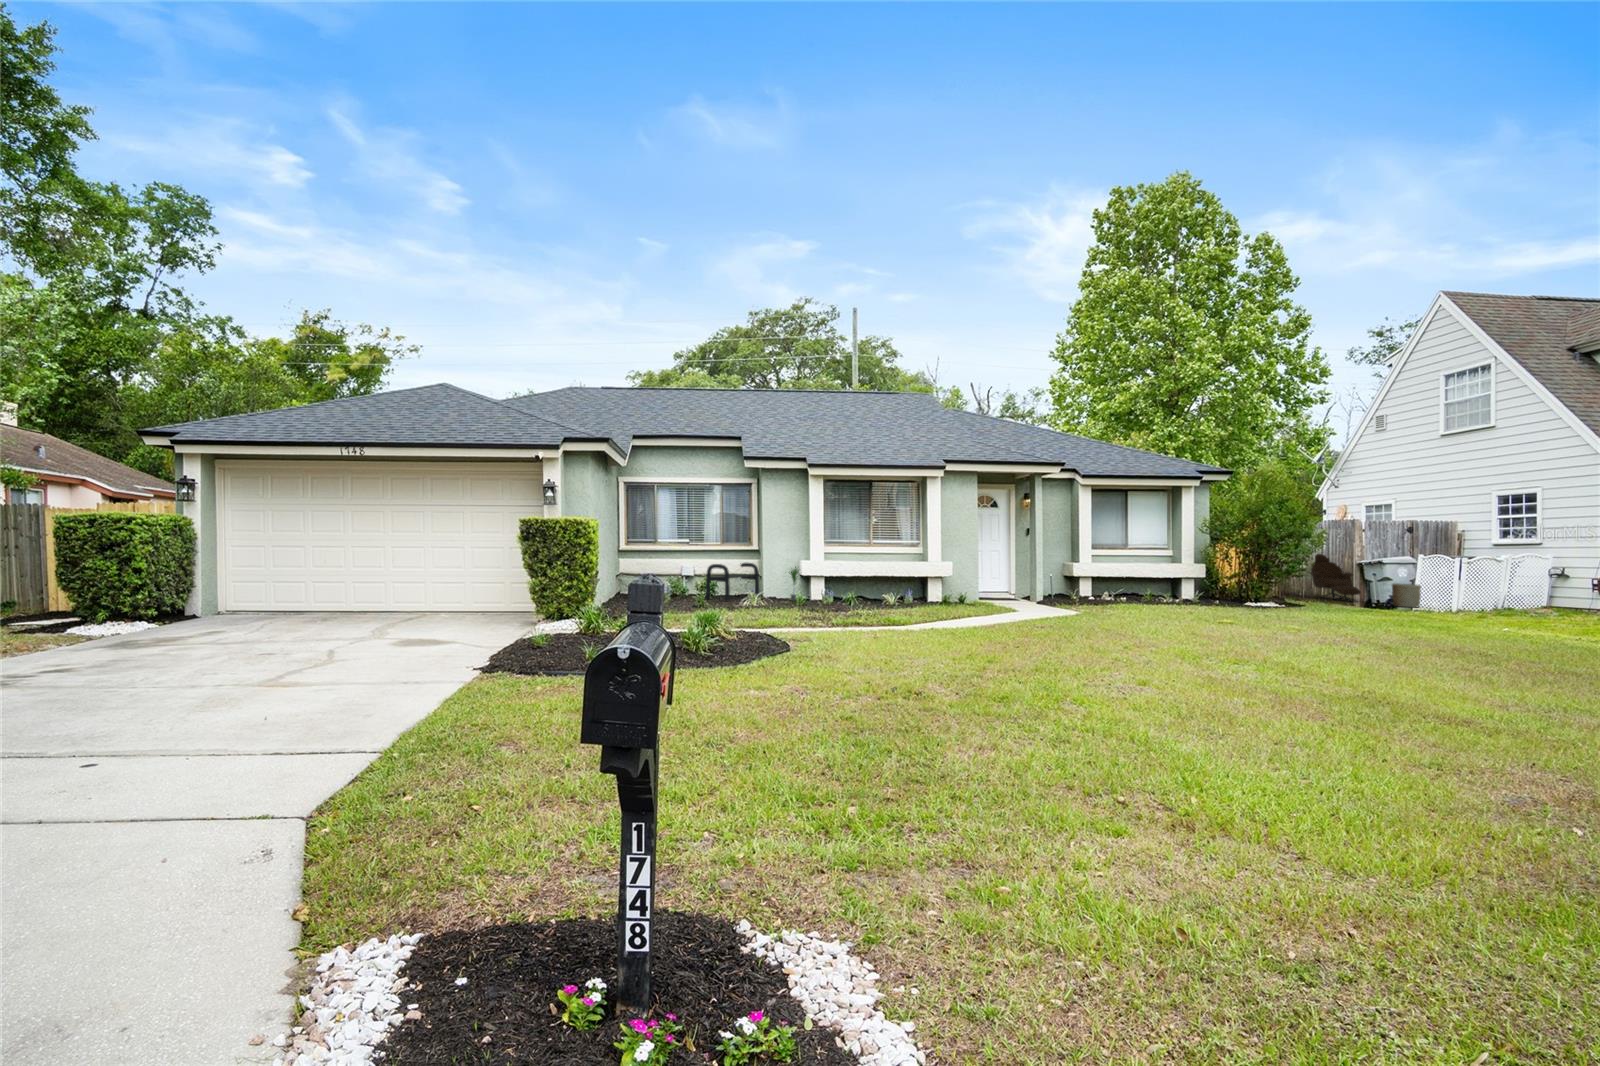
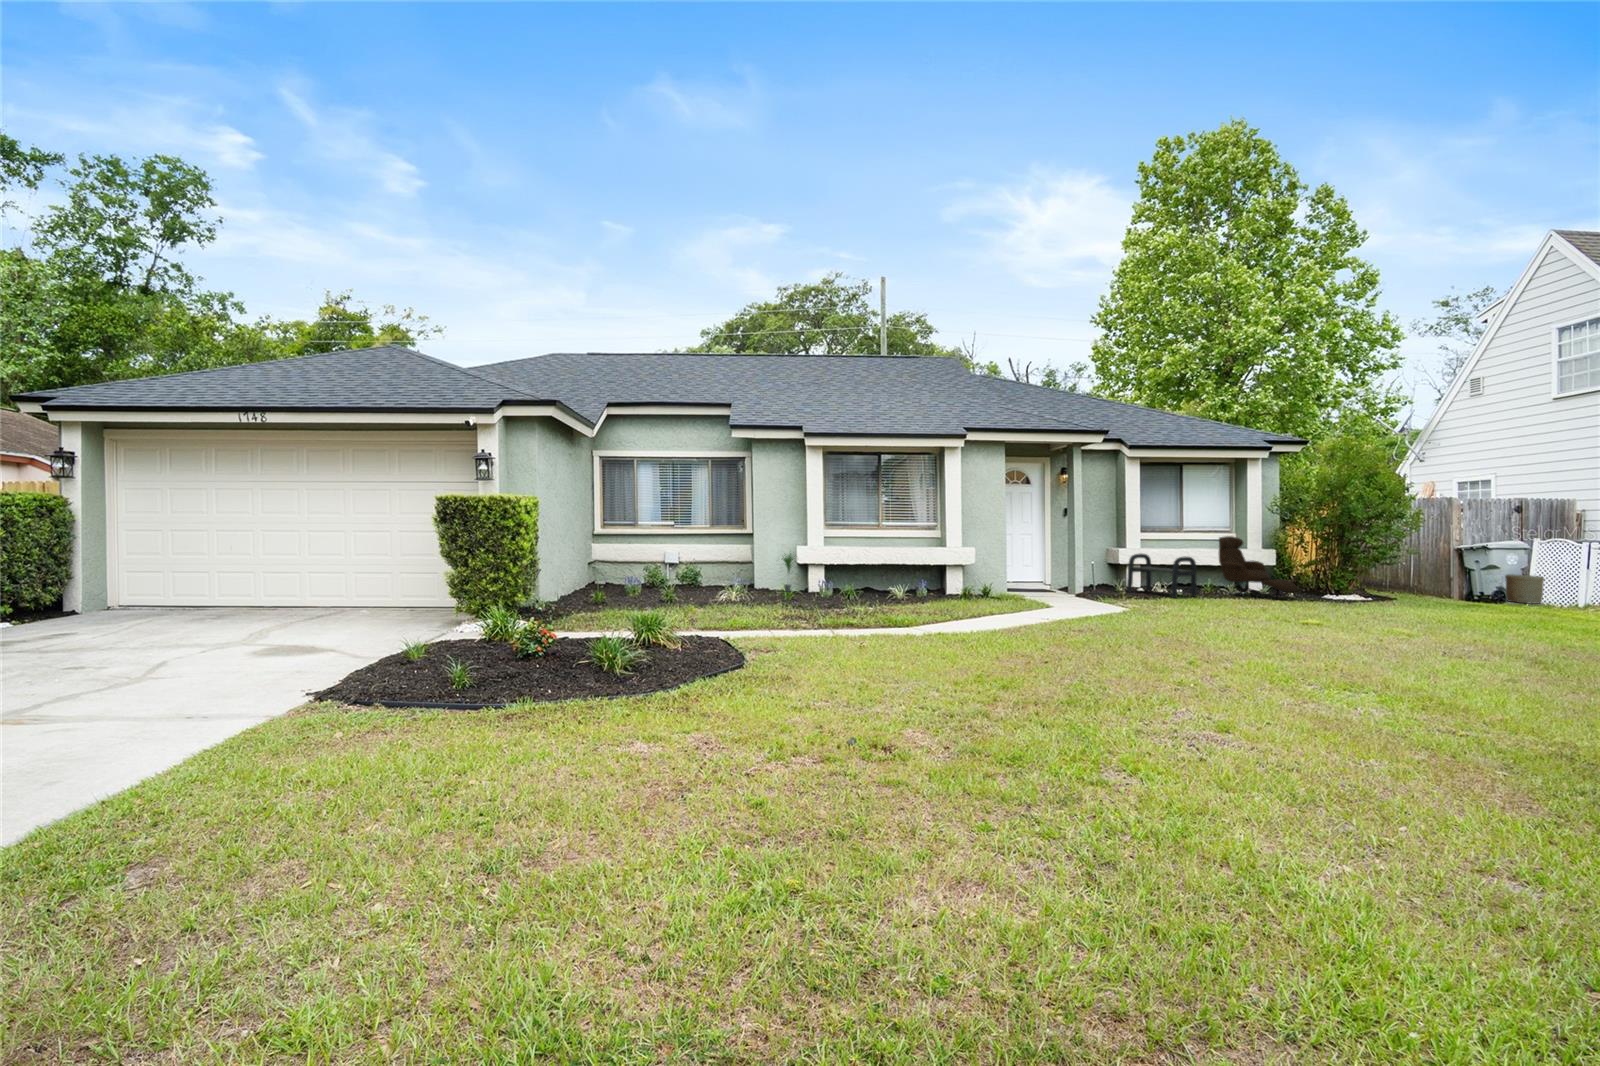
lounge chair: present [1310,554,1361,601] -> present [1219,536,1297,599]
bench: present [706,563,759,601] -> present [1127,554,1196,598]

